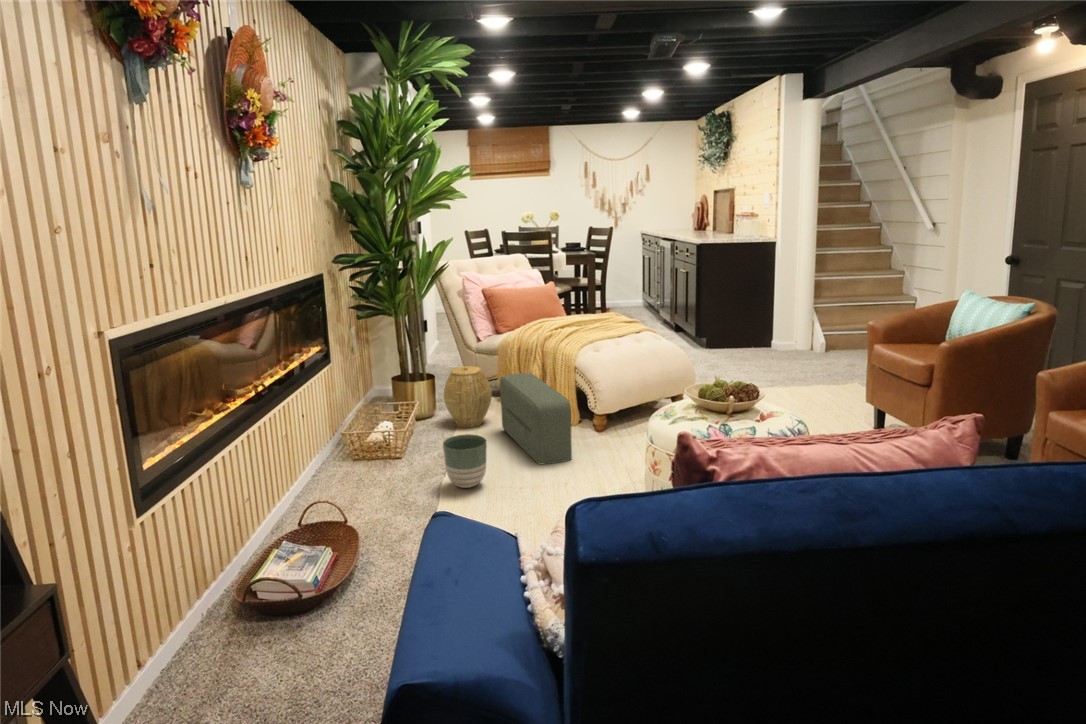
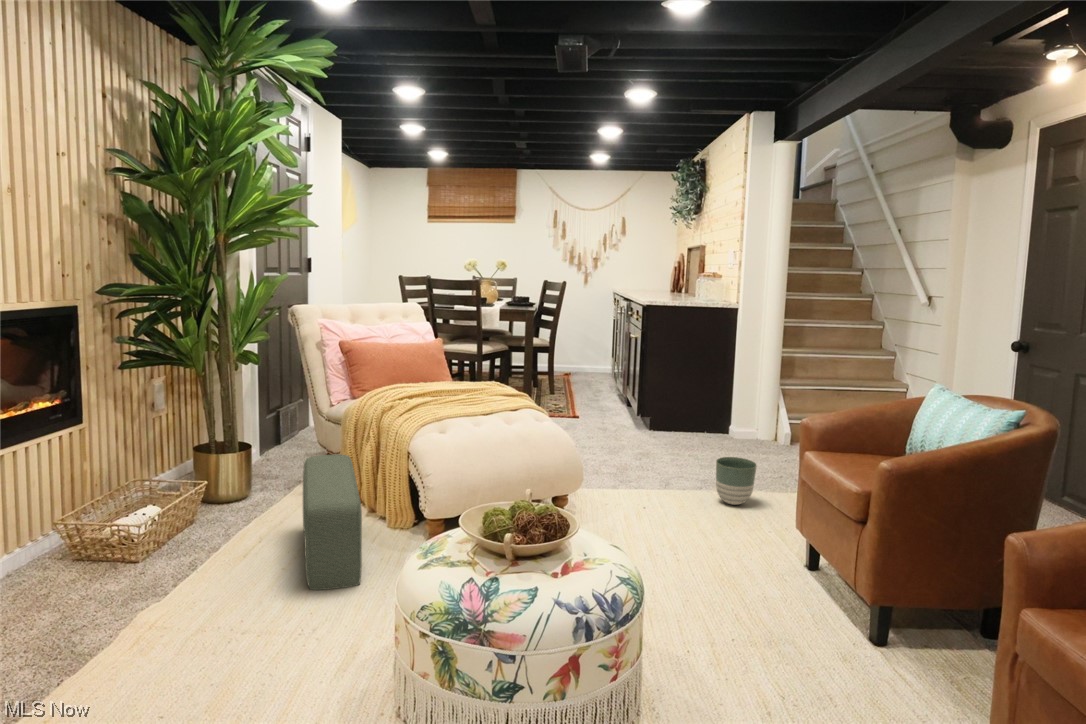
woven basket: present [444,366,492,427] -> none [242,439,309,520]
planter: present [443,434,487,488] -> present [716,457,757,505]

